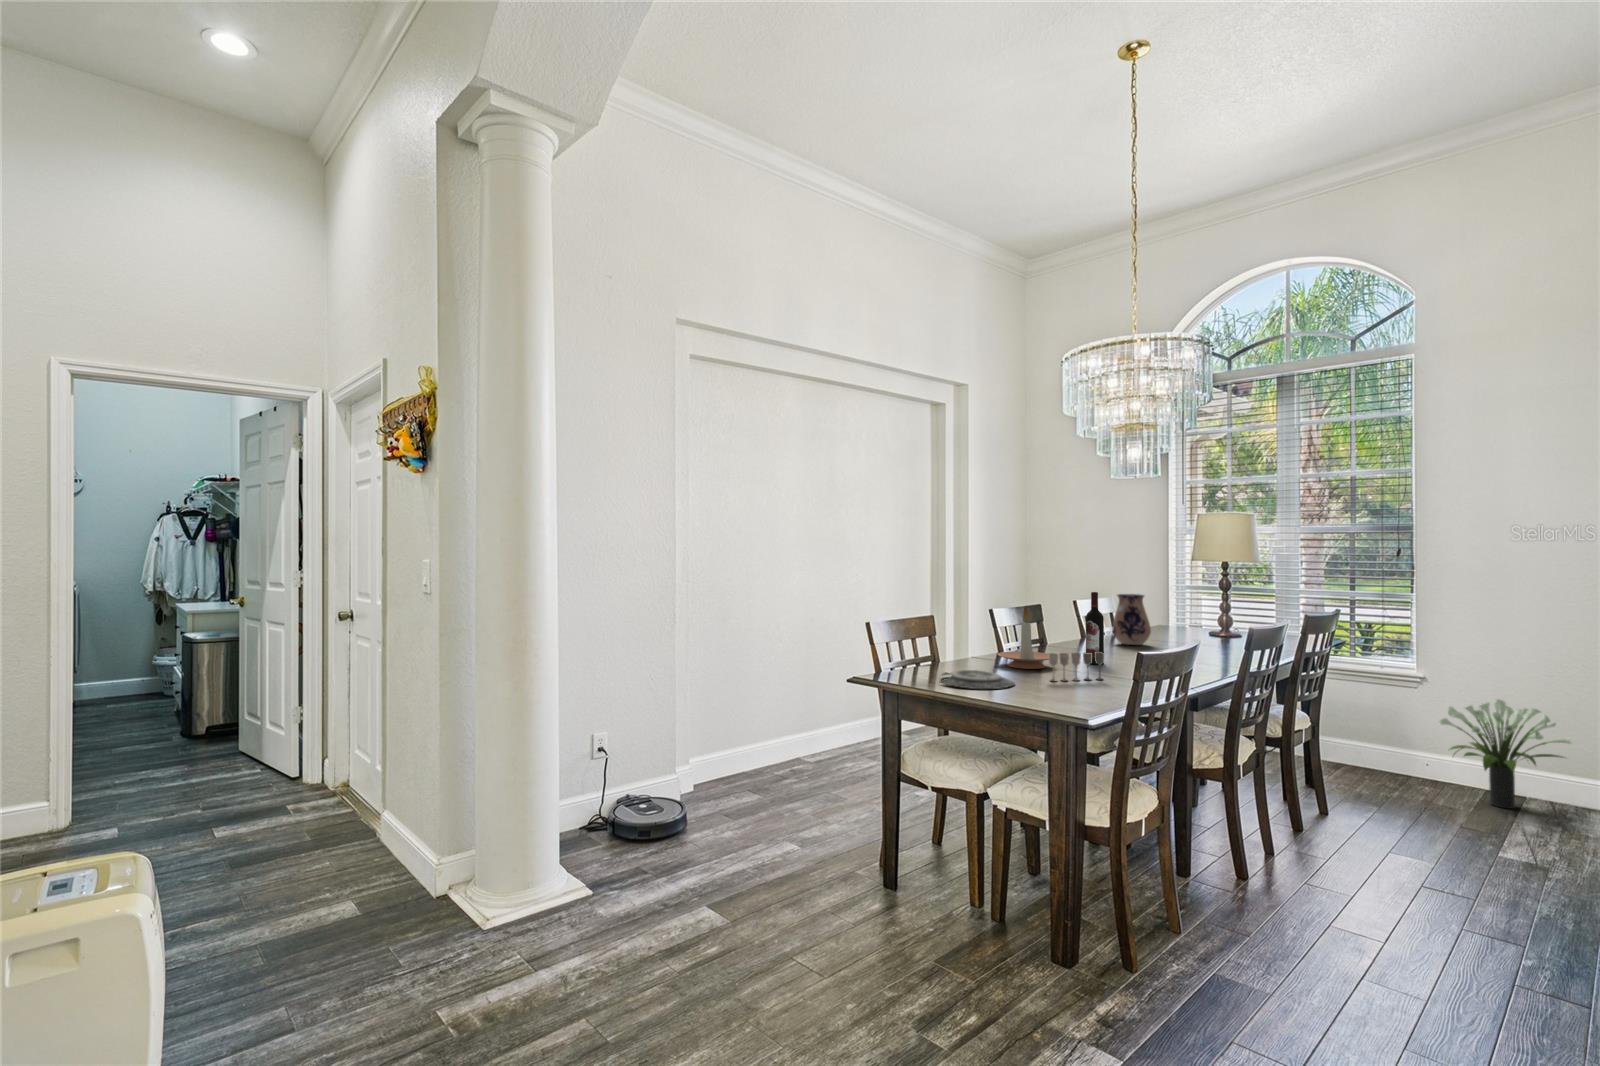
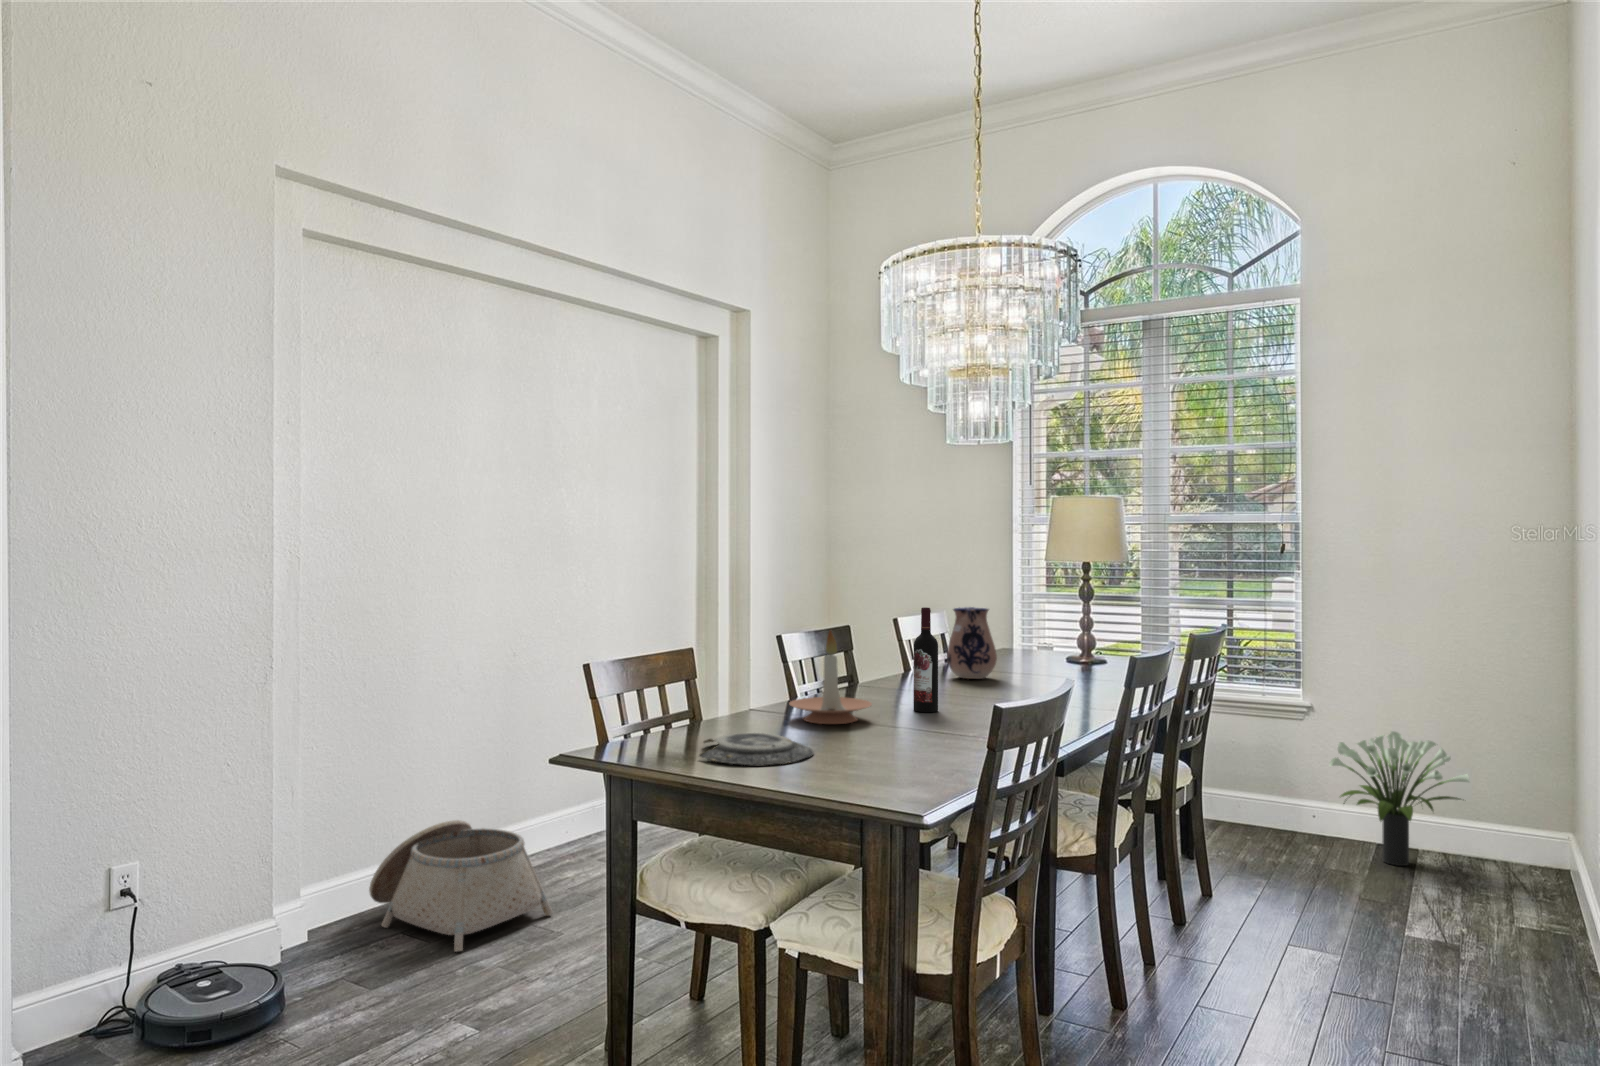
wine glass: present [1049,652,1104,681] -> none [863,698,941,745]
basket: none [728,723,839,804] -> present [369,820,552,952]

